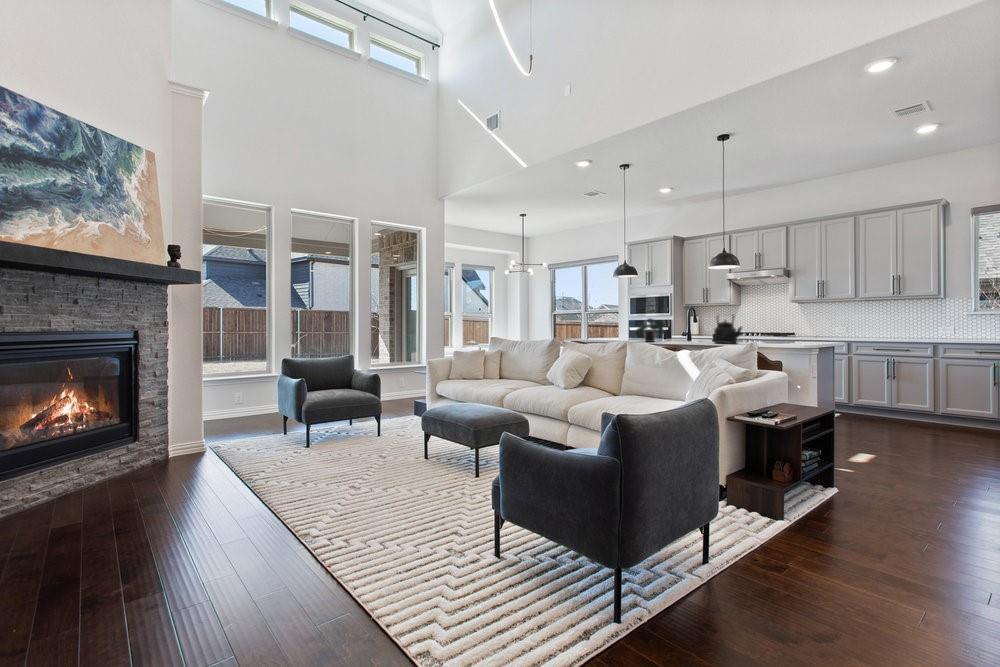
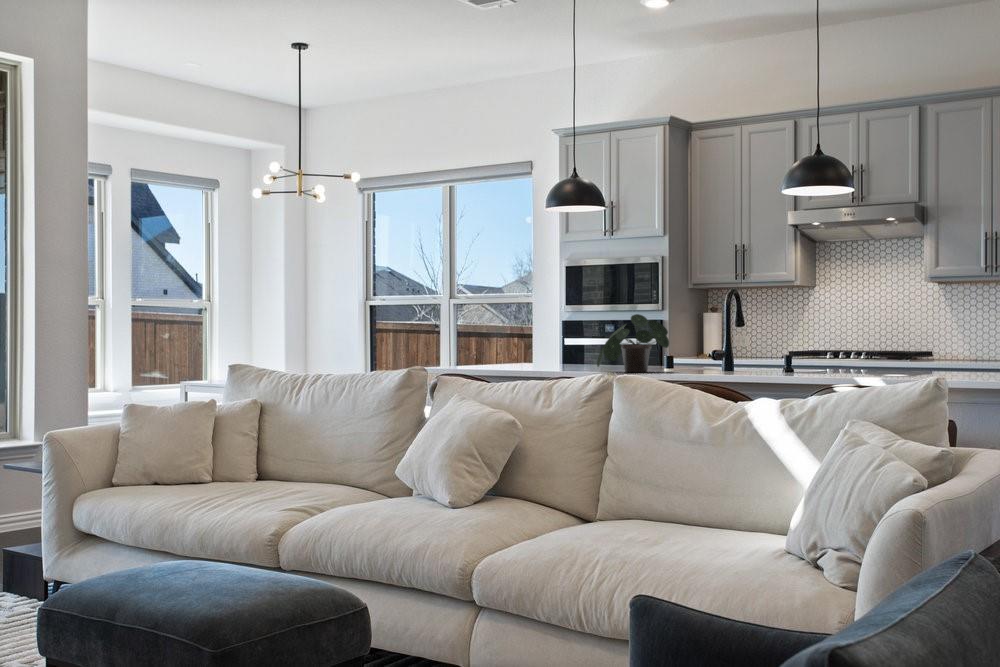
kettle: present [714,315,742,343] -> none [800,306,870,376]

